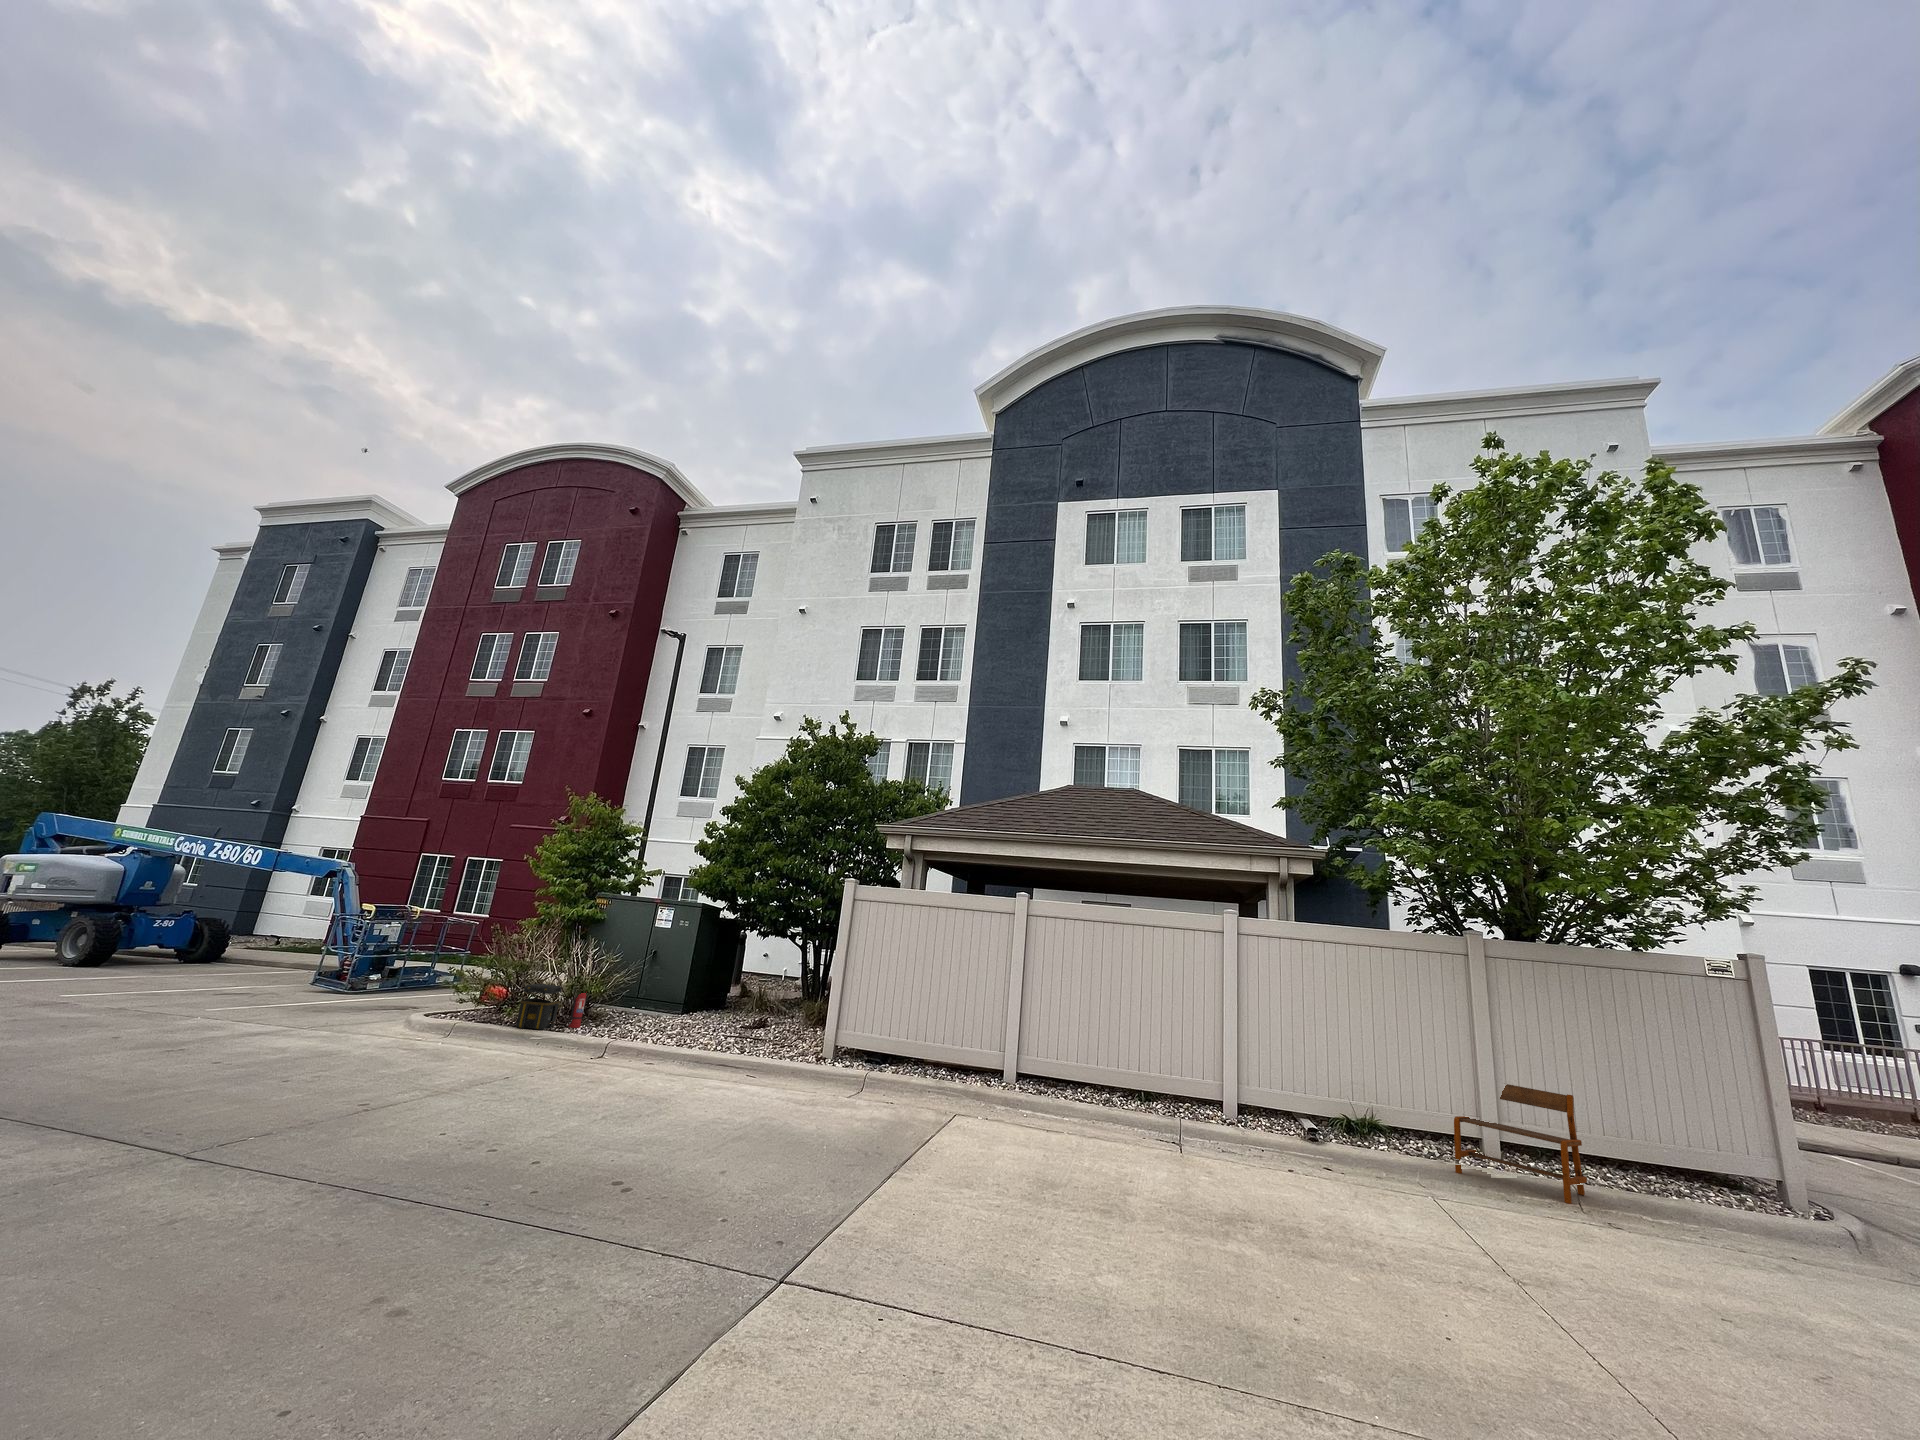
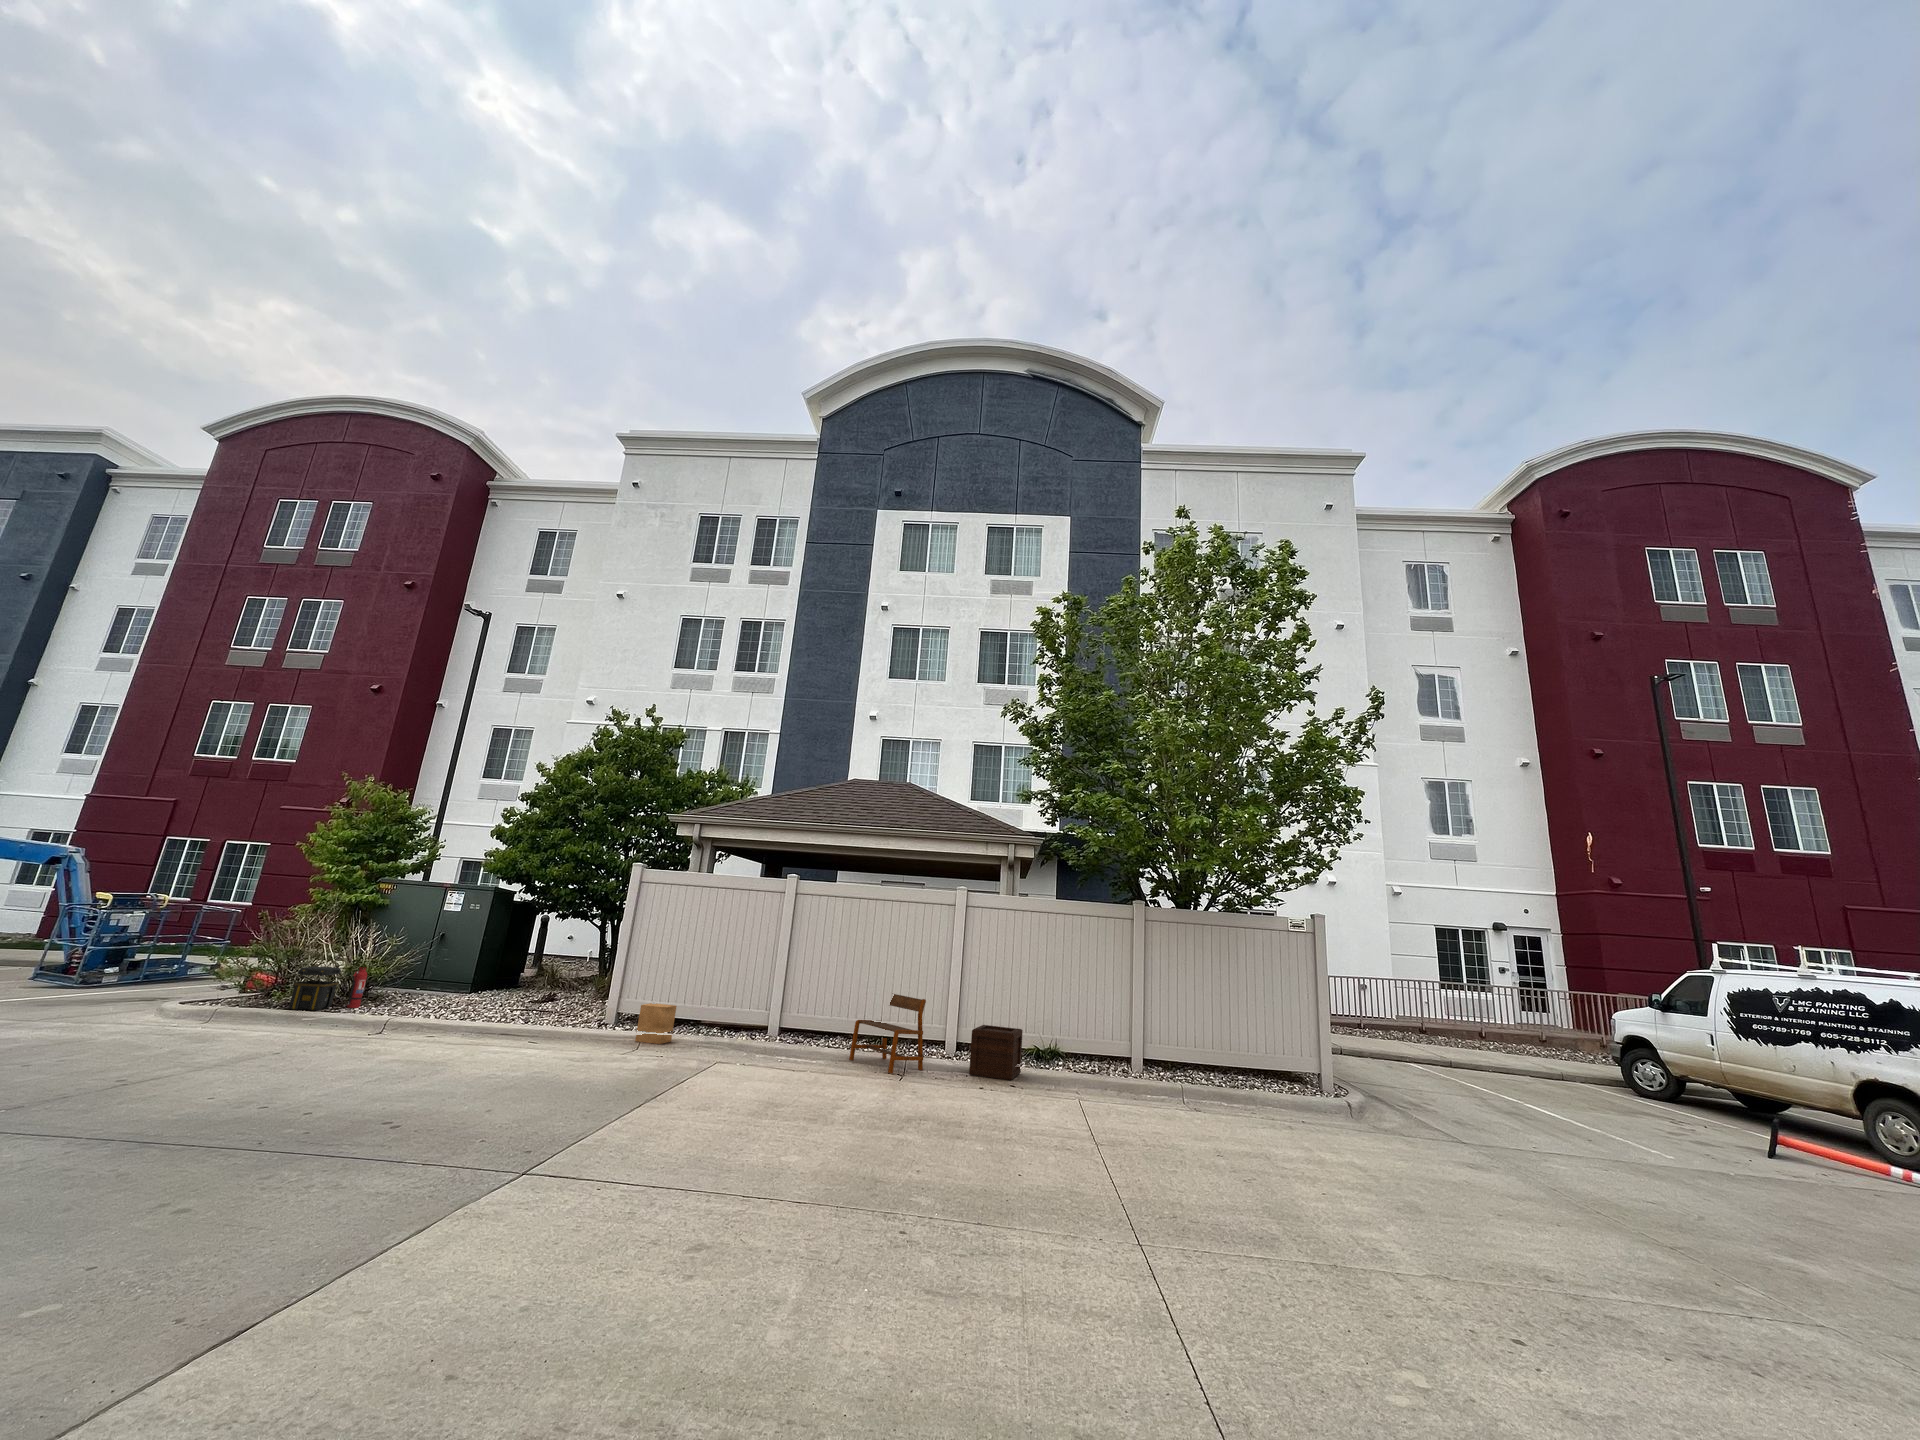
cardboard box: none [856,1037,899,1086] -> present [635,1003,677,1044]
wooden crate: none [1262,1083,1325,1160] -> present [969,1025,1023,1080]
bench: present [1454,1084,1587,1204] -> present [849,994,926,1073]

